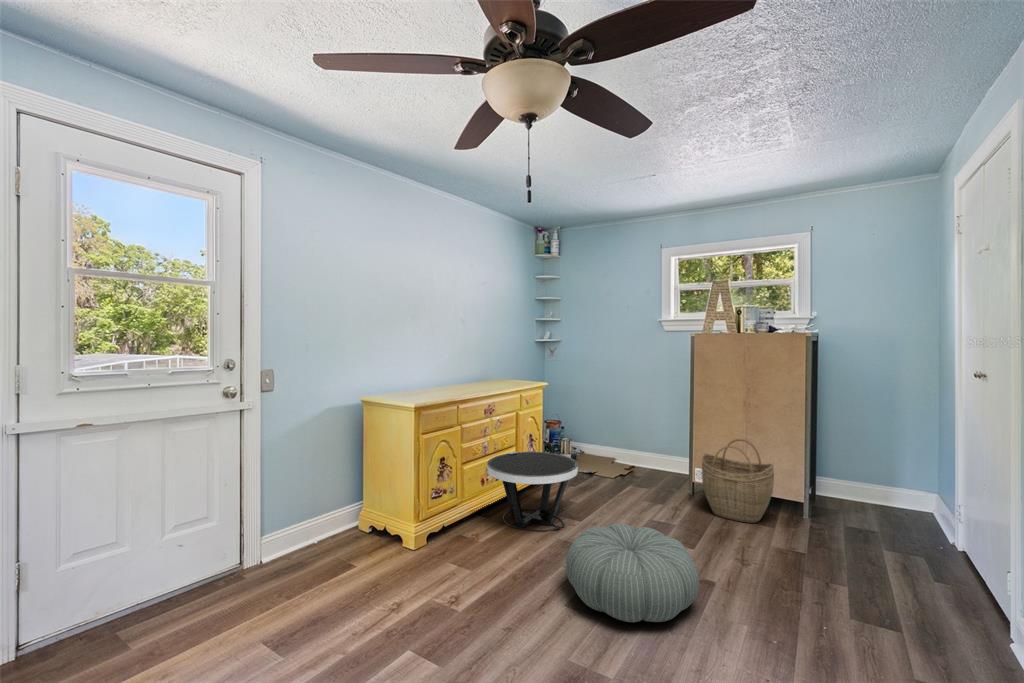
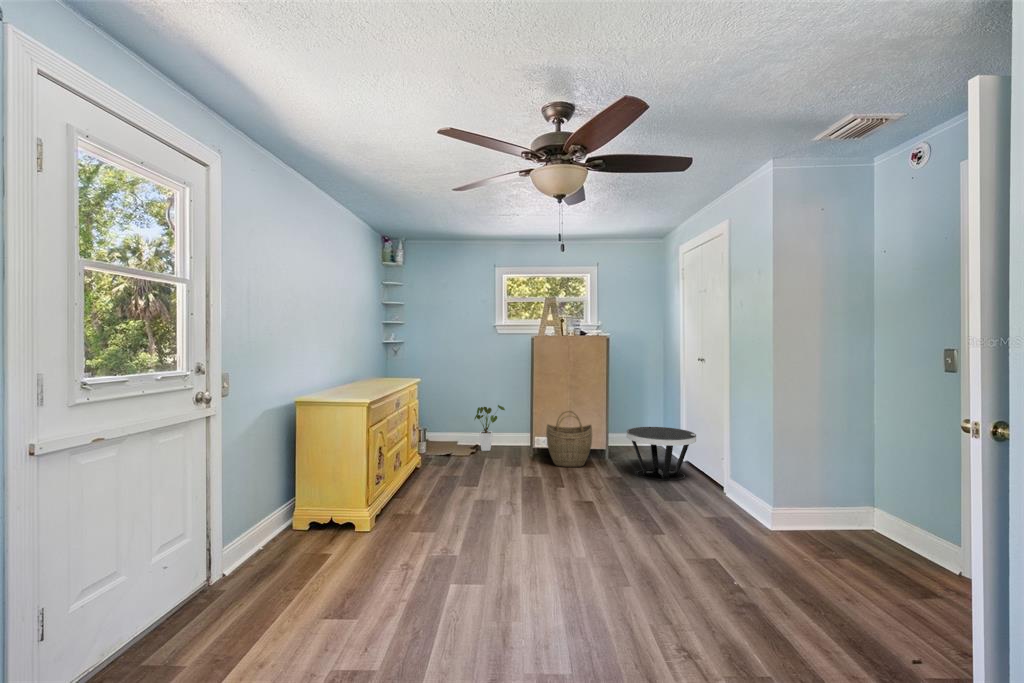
house plant: none [624,419,671,476] -> present [475,405,505,451]
side table: present [487,451,578,531] -> present [626,427,696,481]
pouf: present [566,524,699,622] -> none [511,472,598,529]

